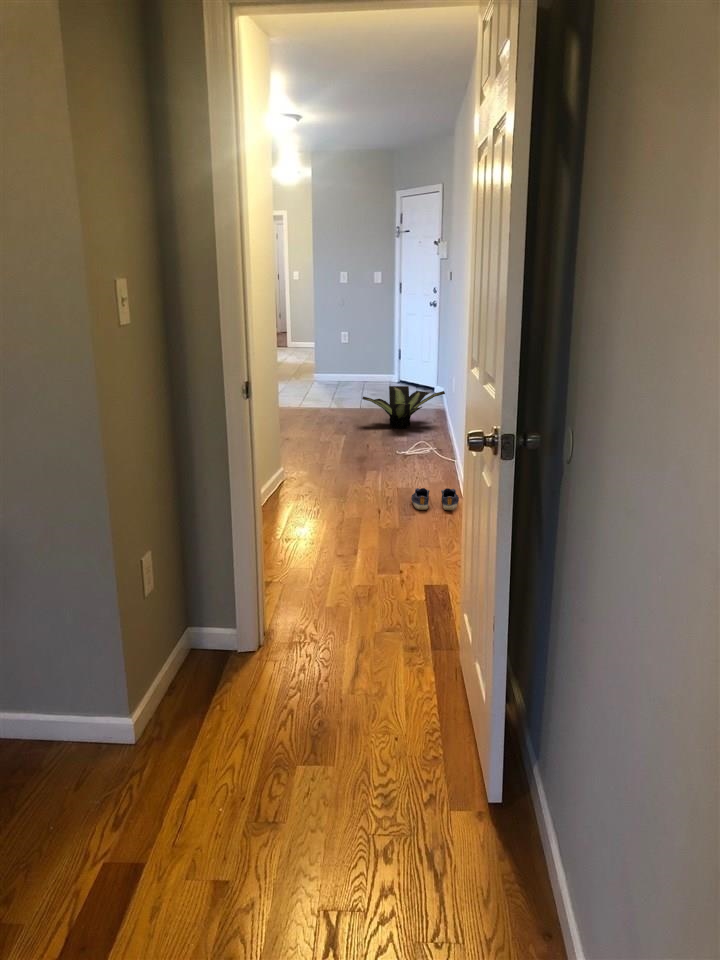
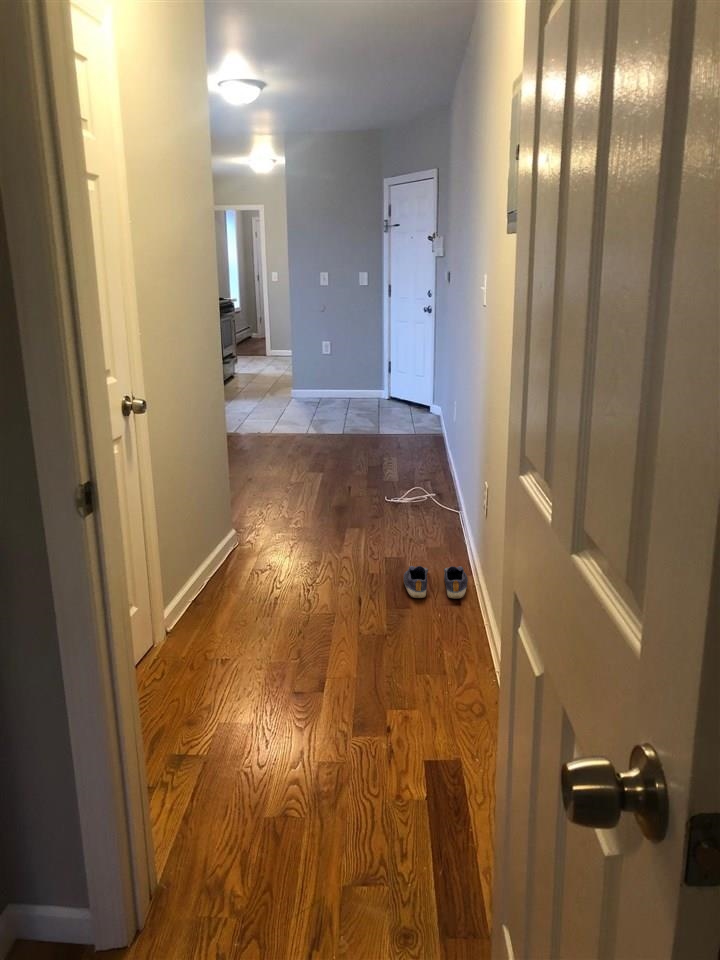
potted plant: present [362,386,445,428] -> none [343,409,443,463]

